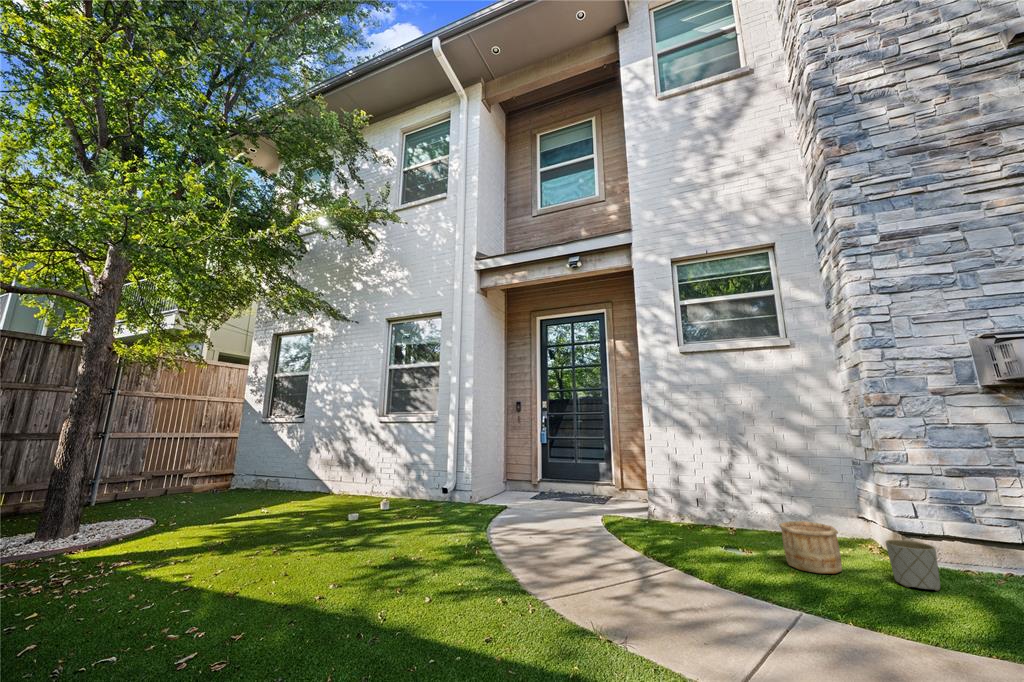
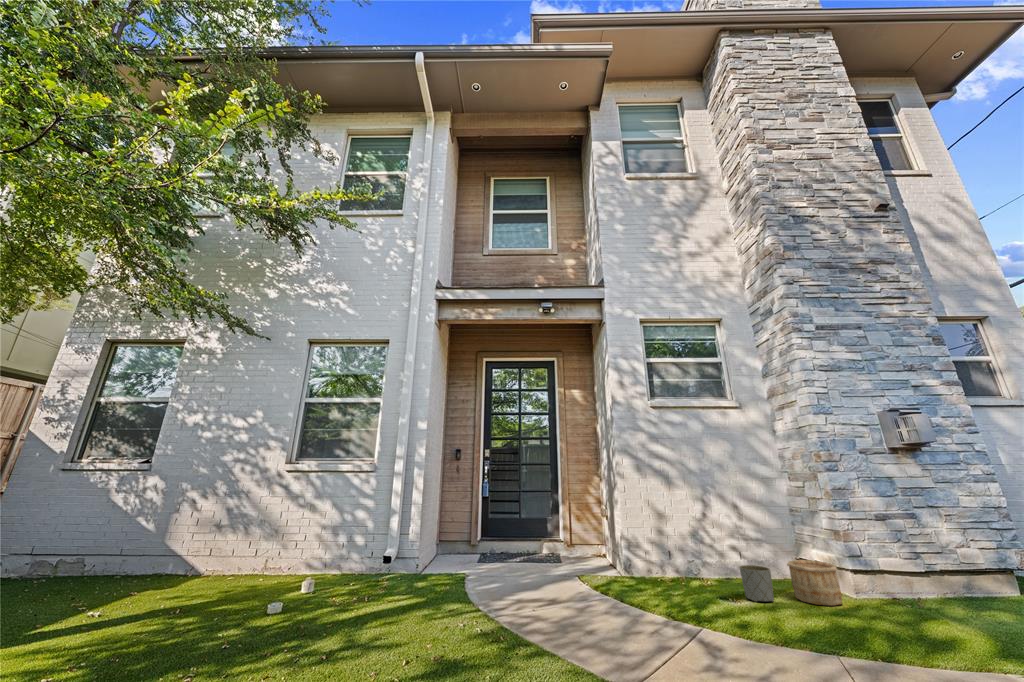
planter: present [886,540,940,591] -> present [740,565,774,602]

